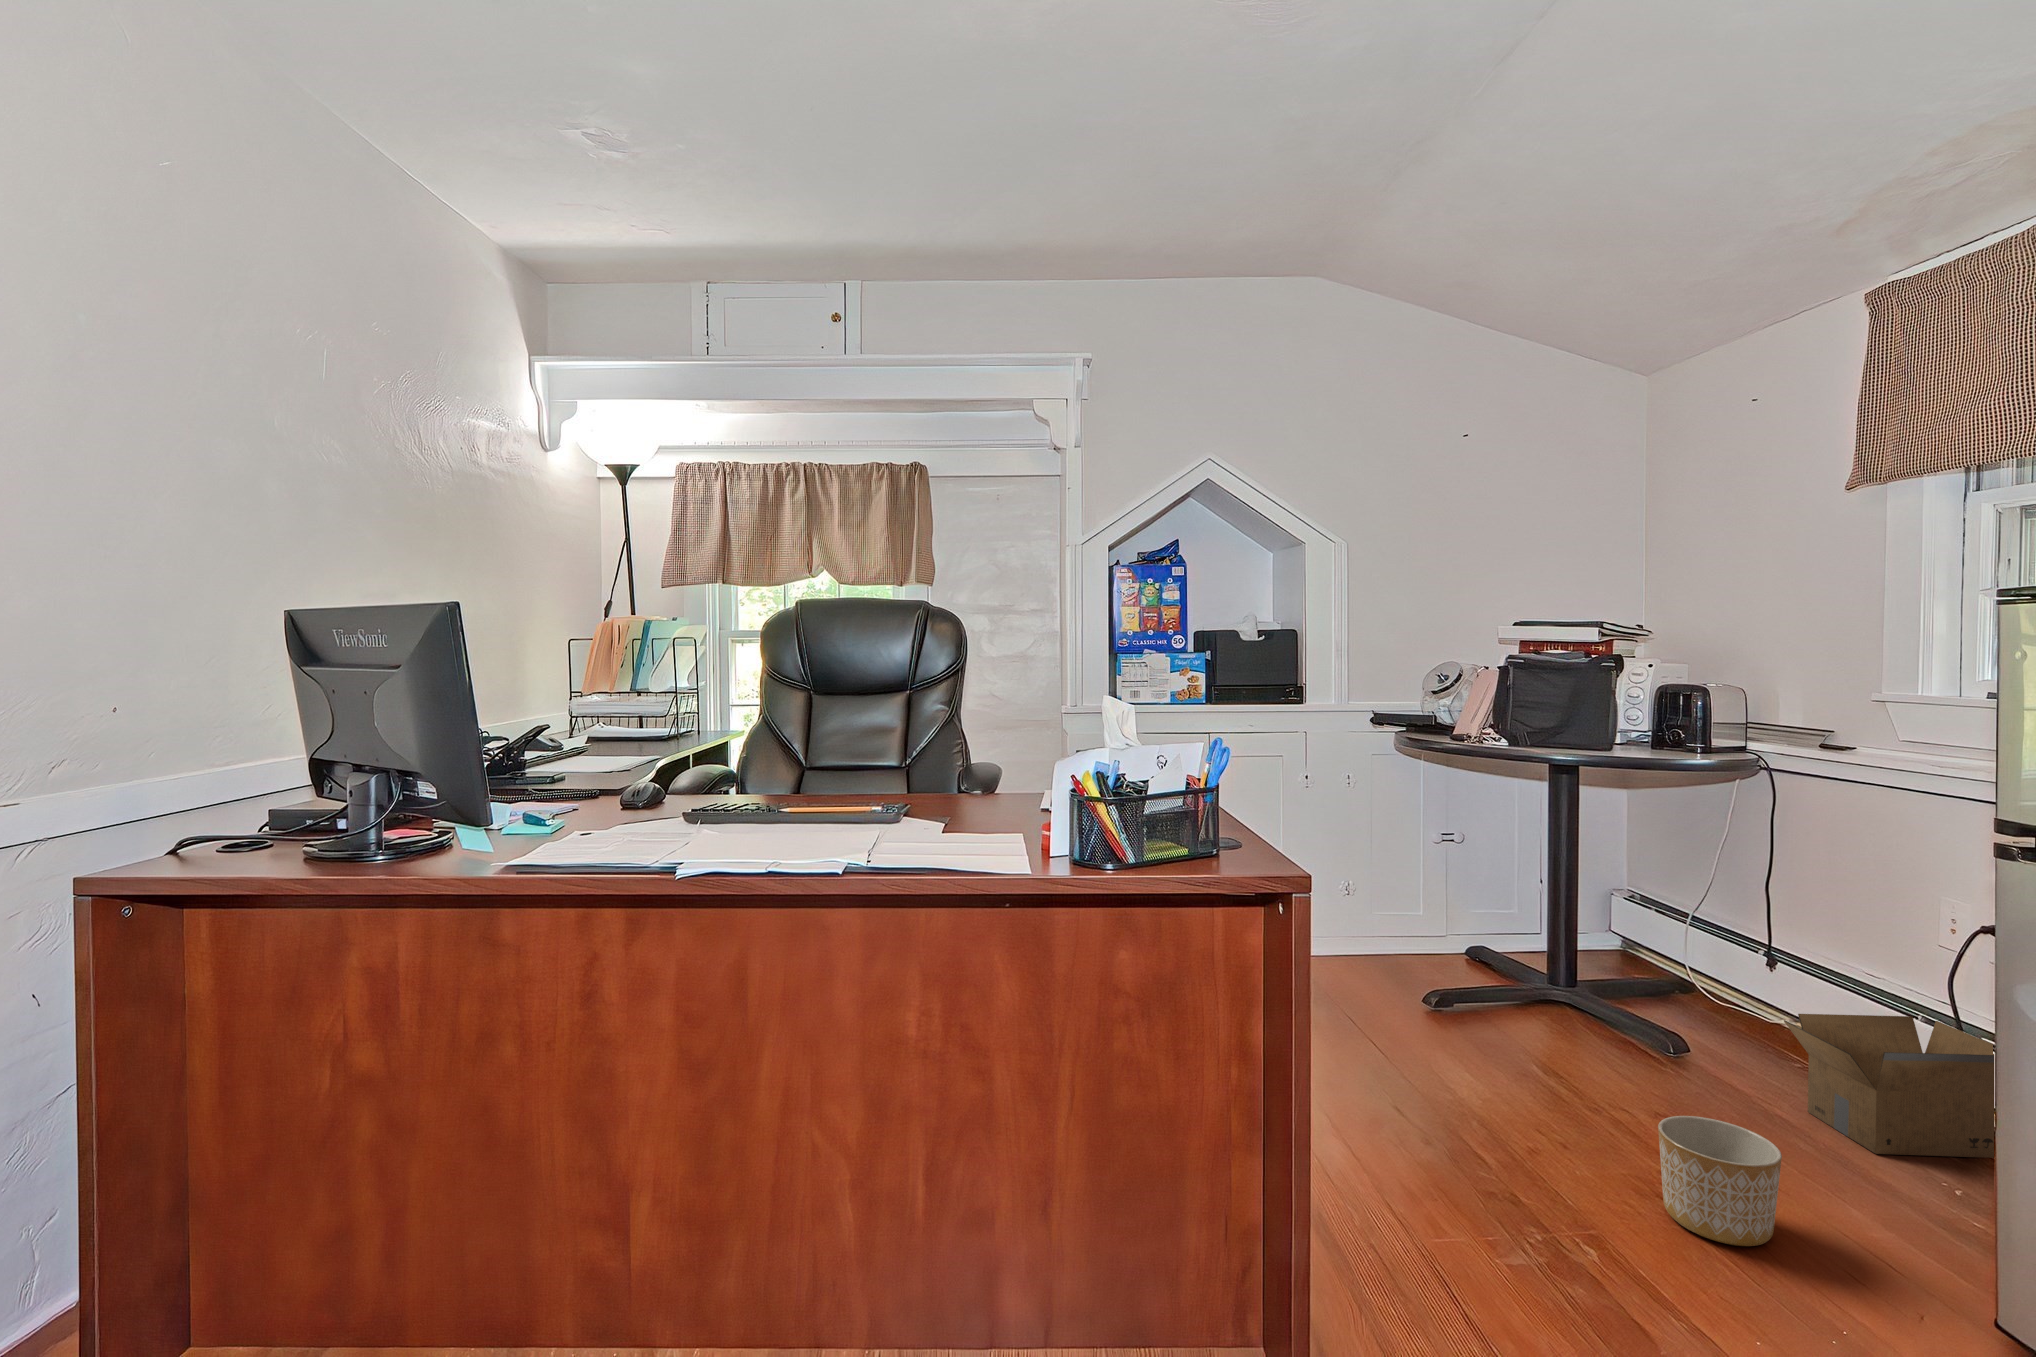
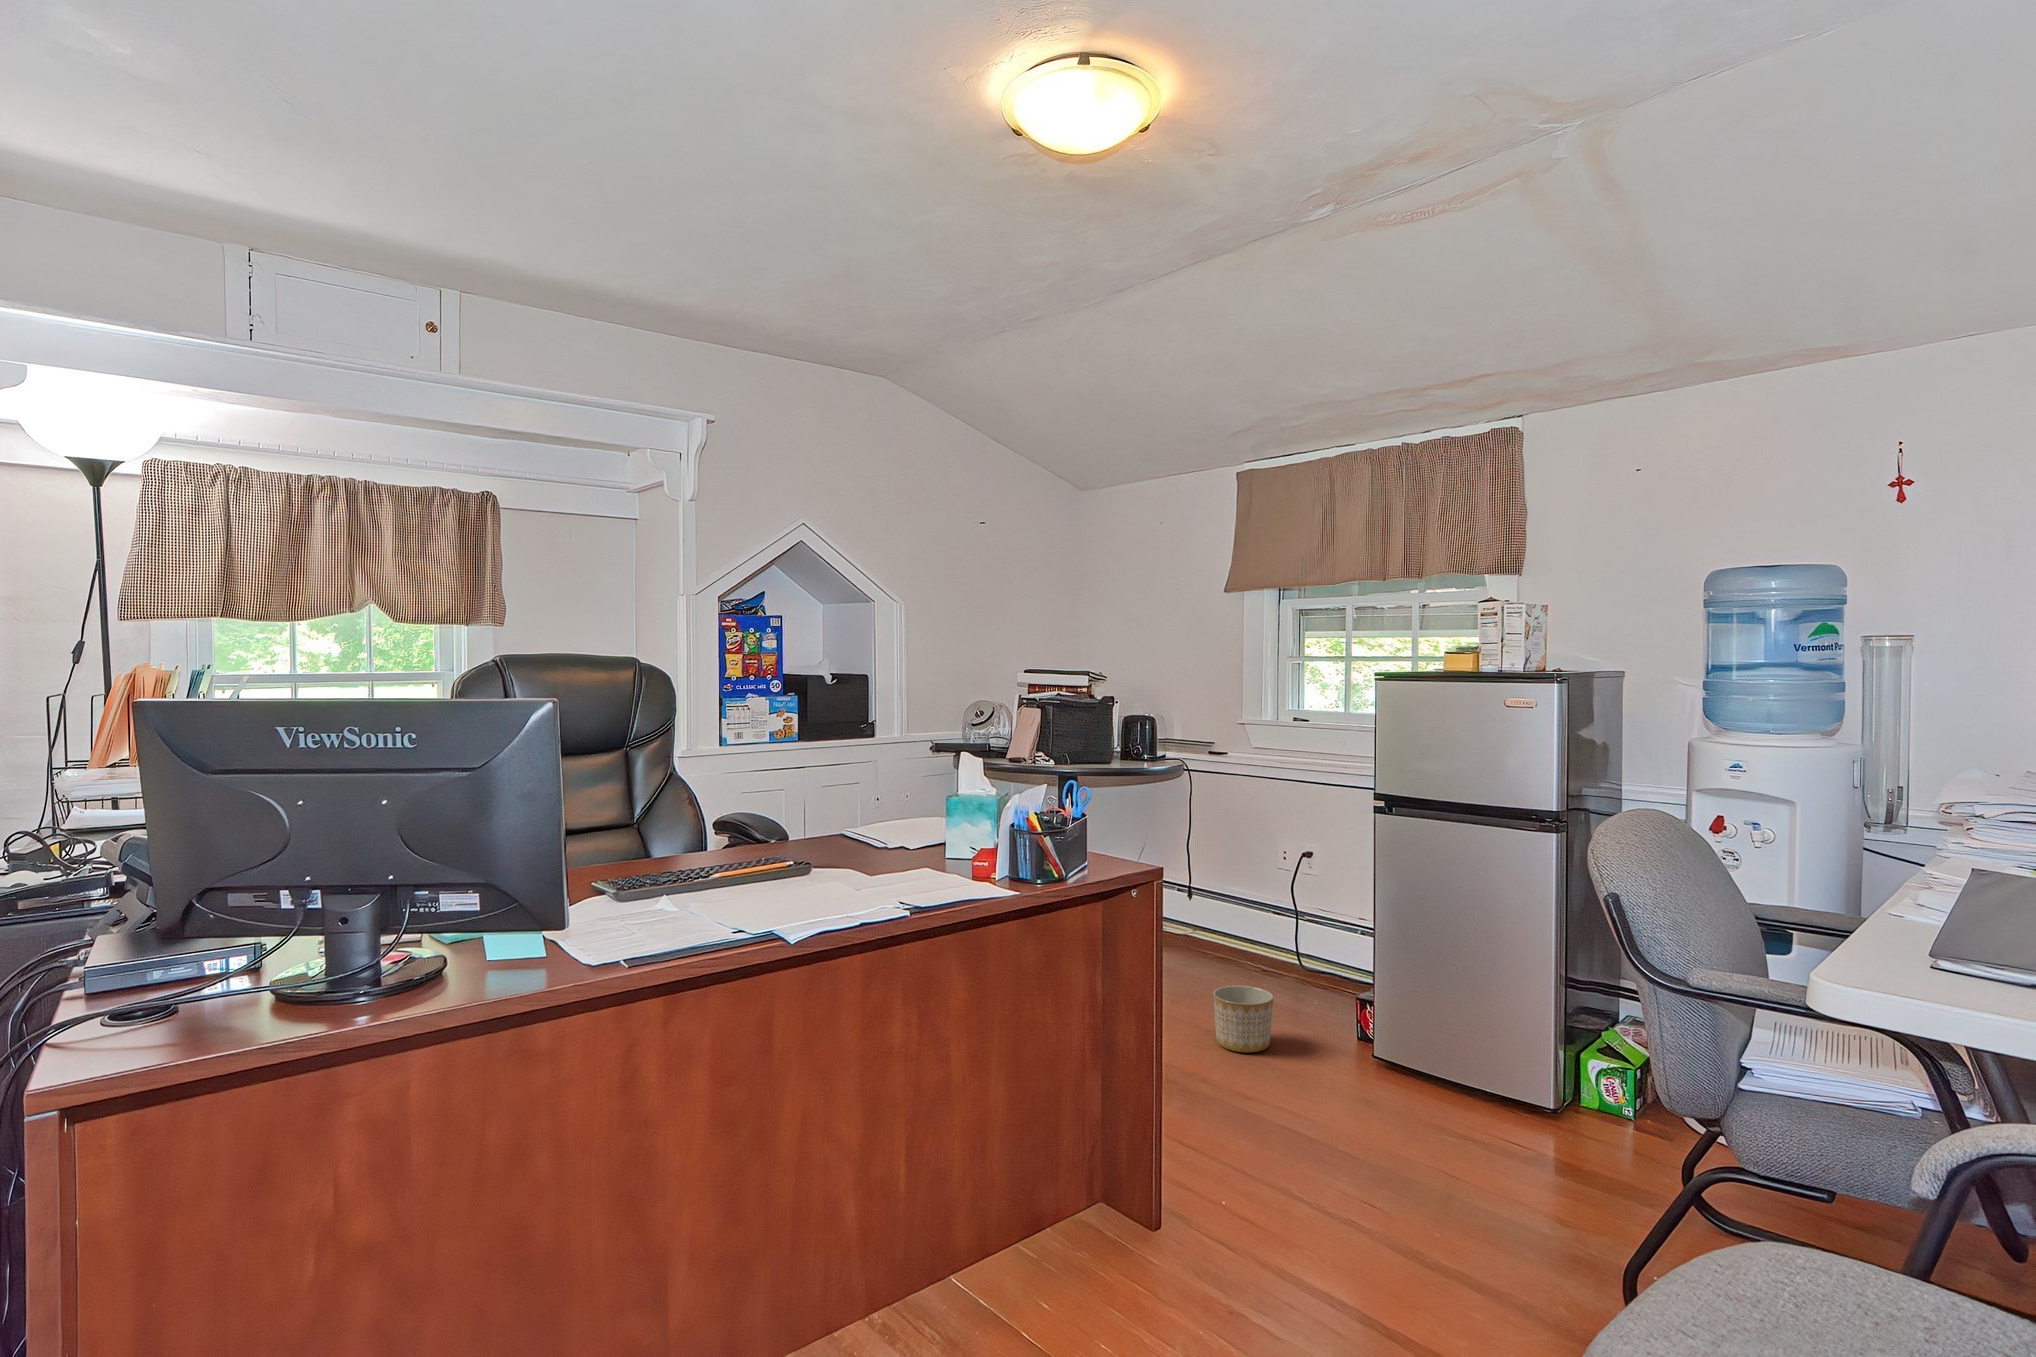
cardboard box: present [1784,1014,1994,1158] -> none [1225,911,1323,991]

